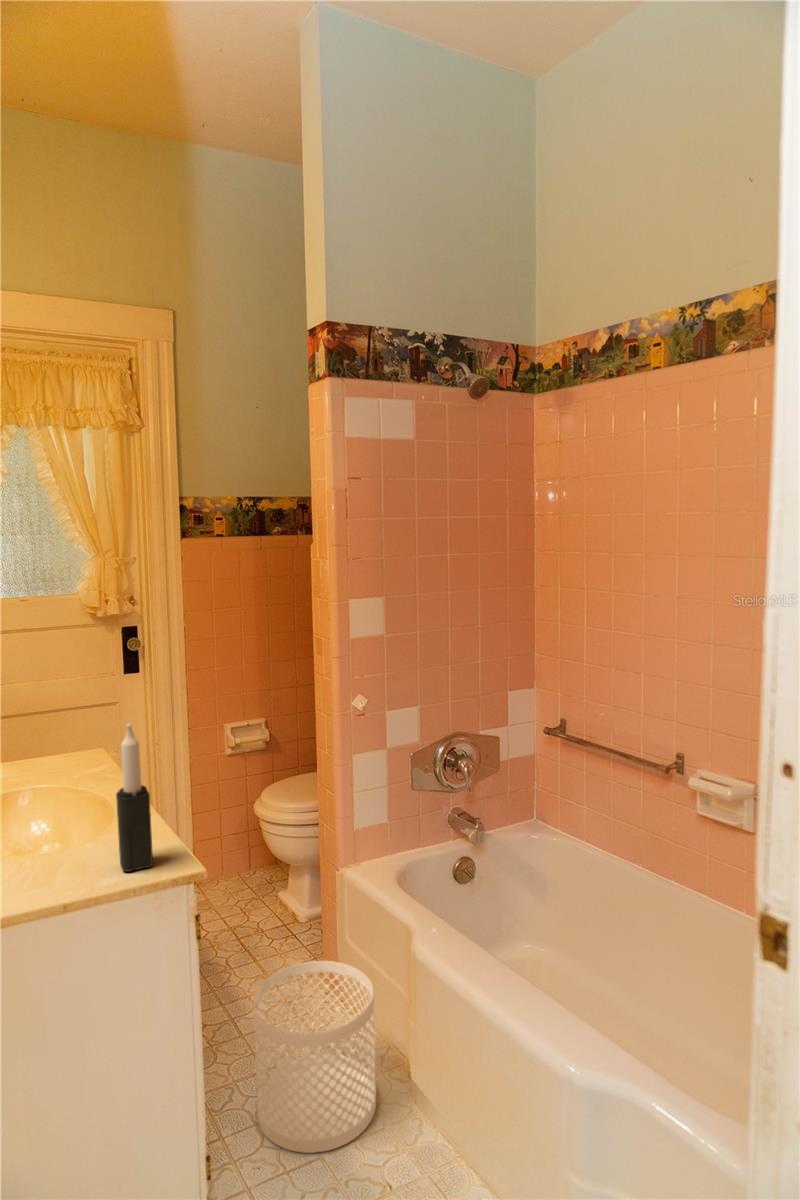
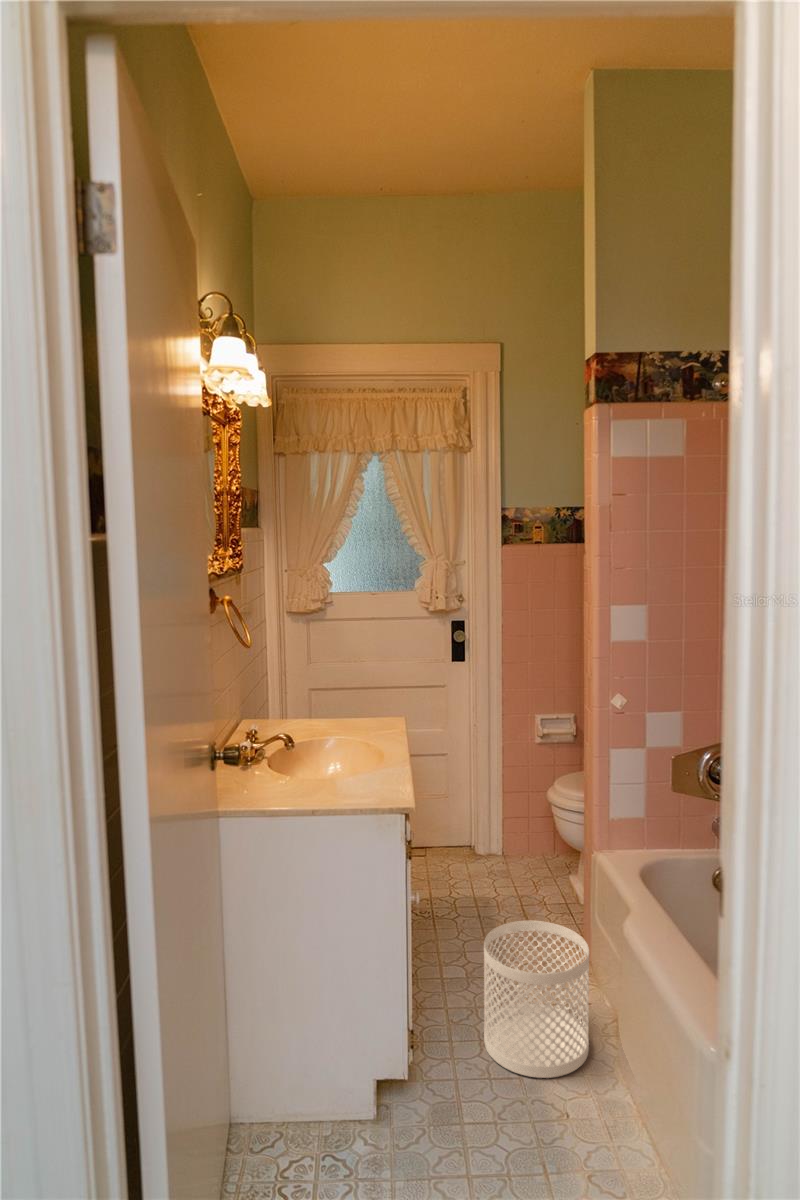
candle: present [116,724,153,872] -> none [362,686,385,794]

